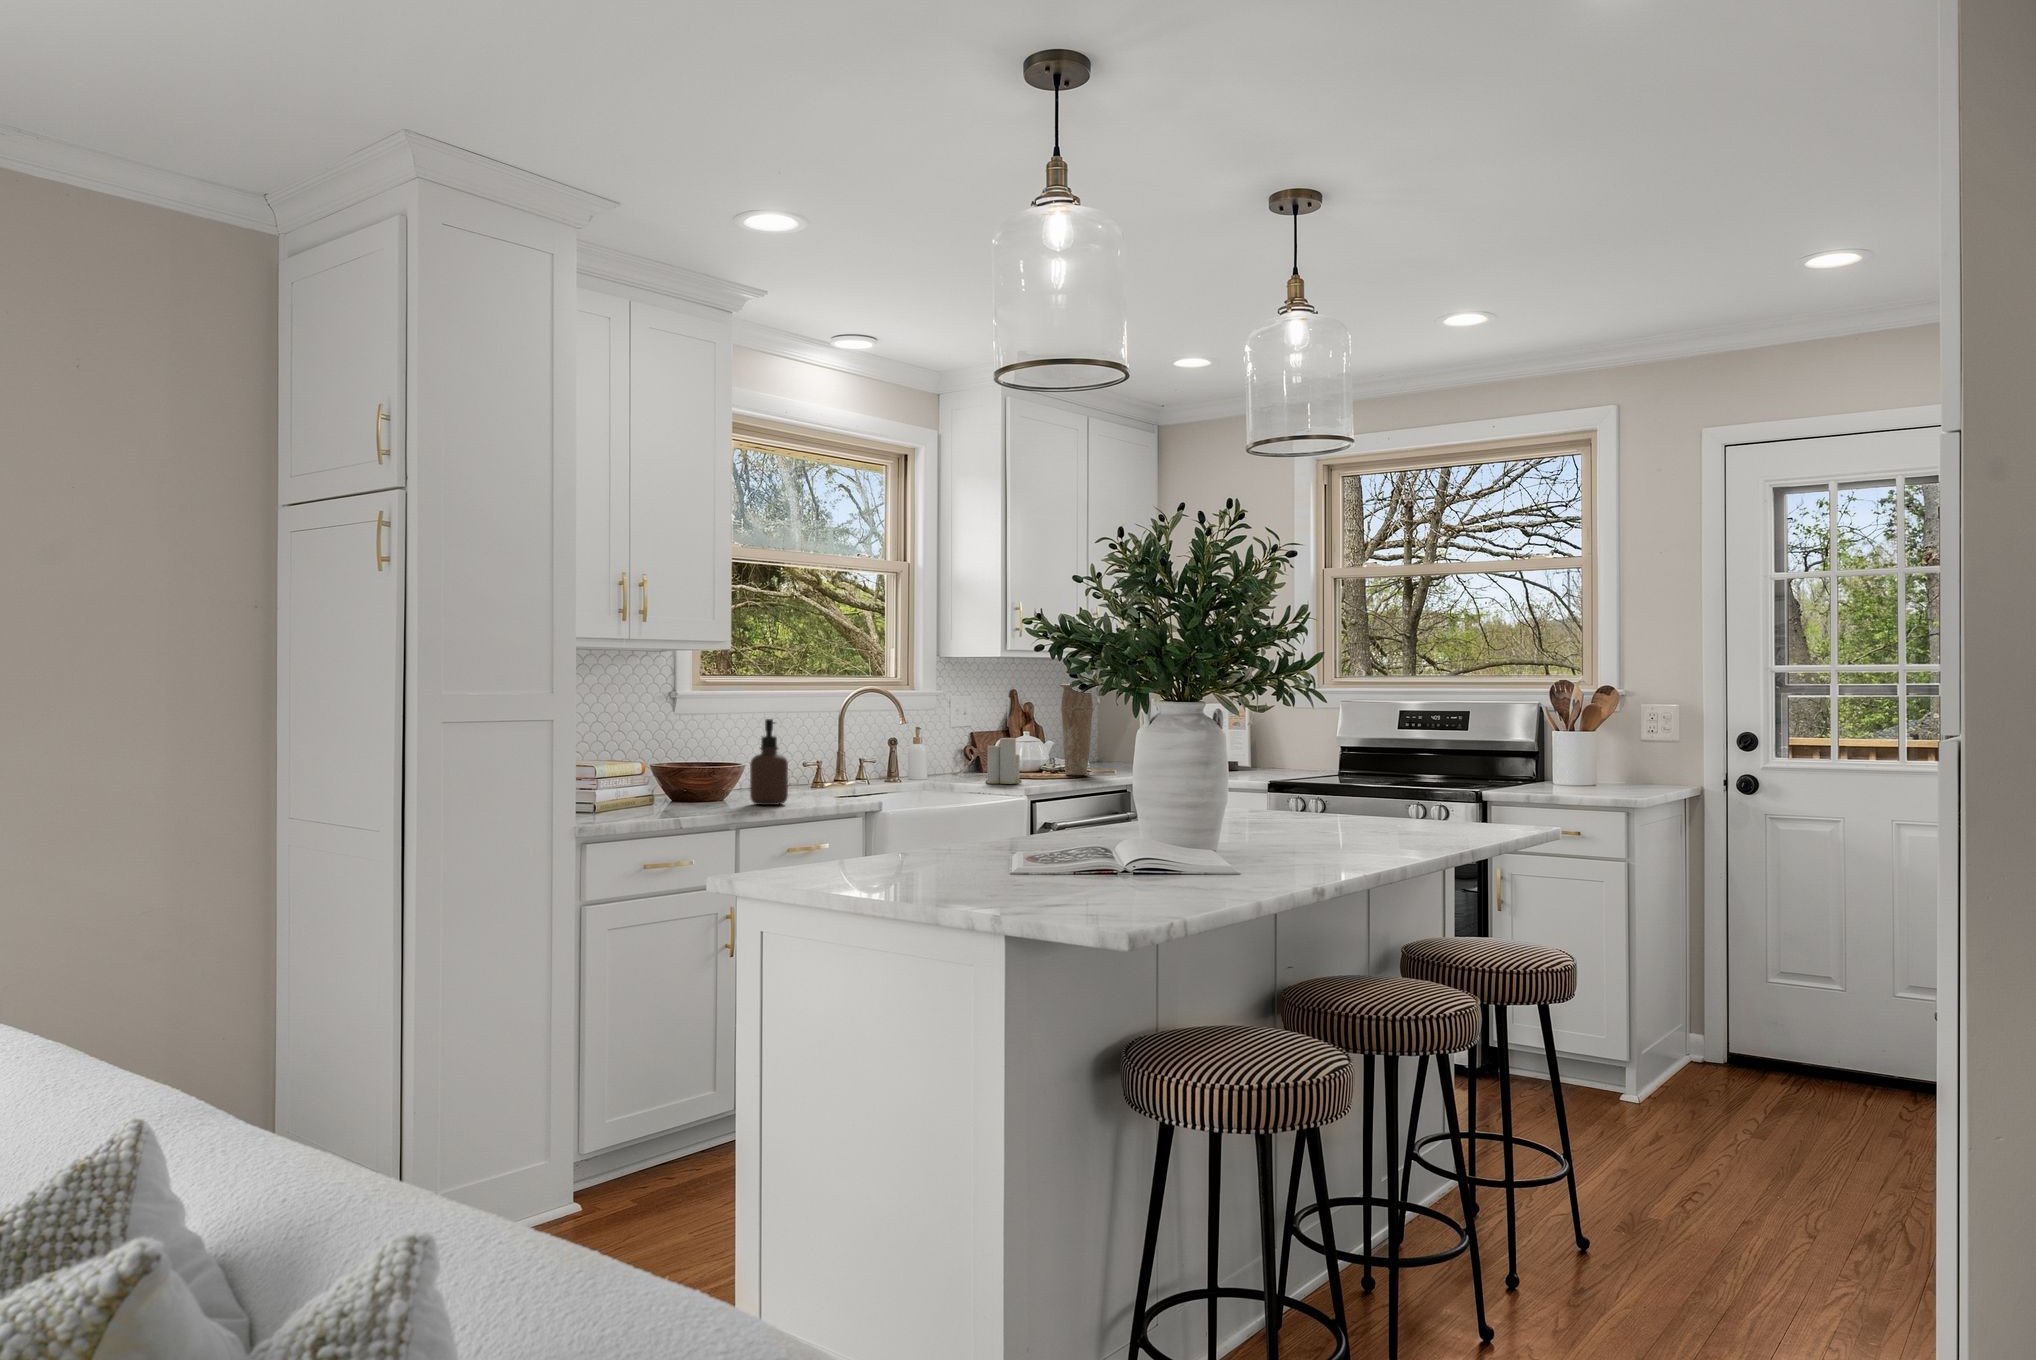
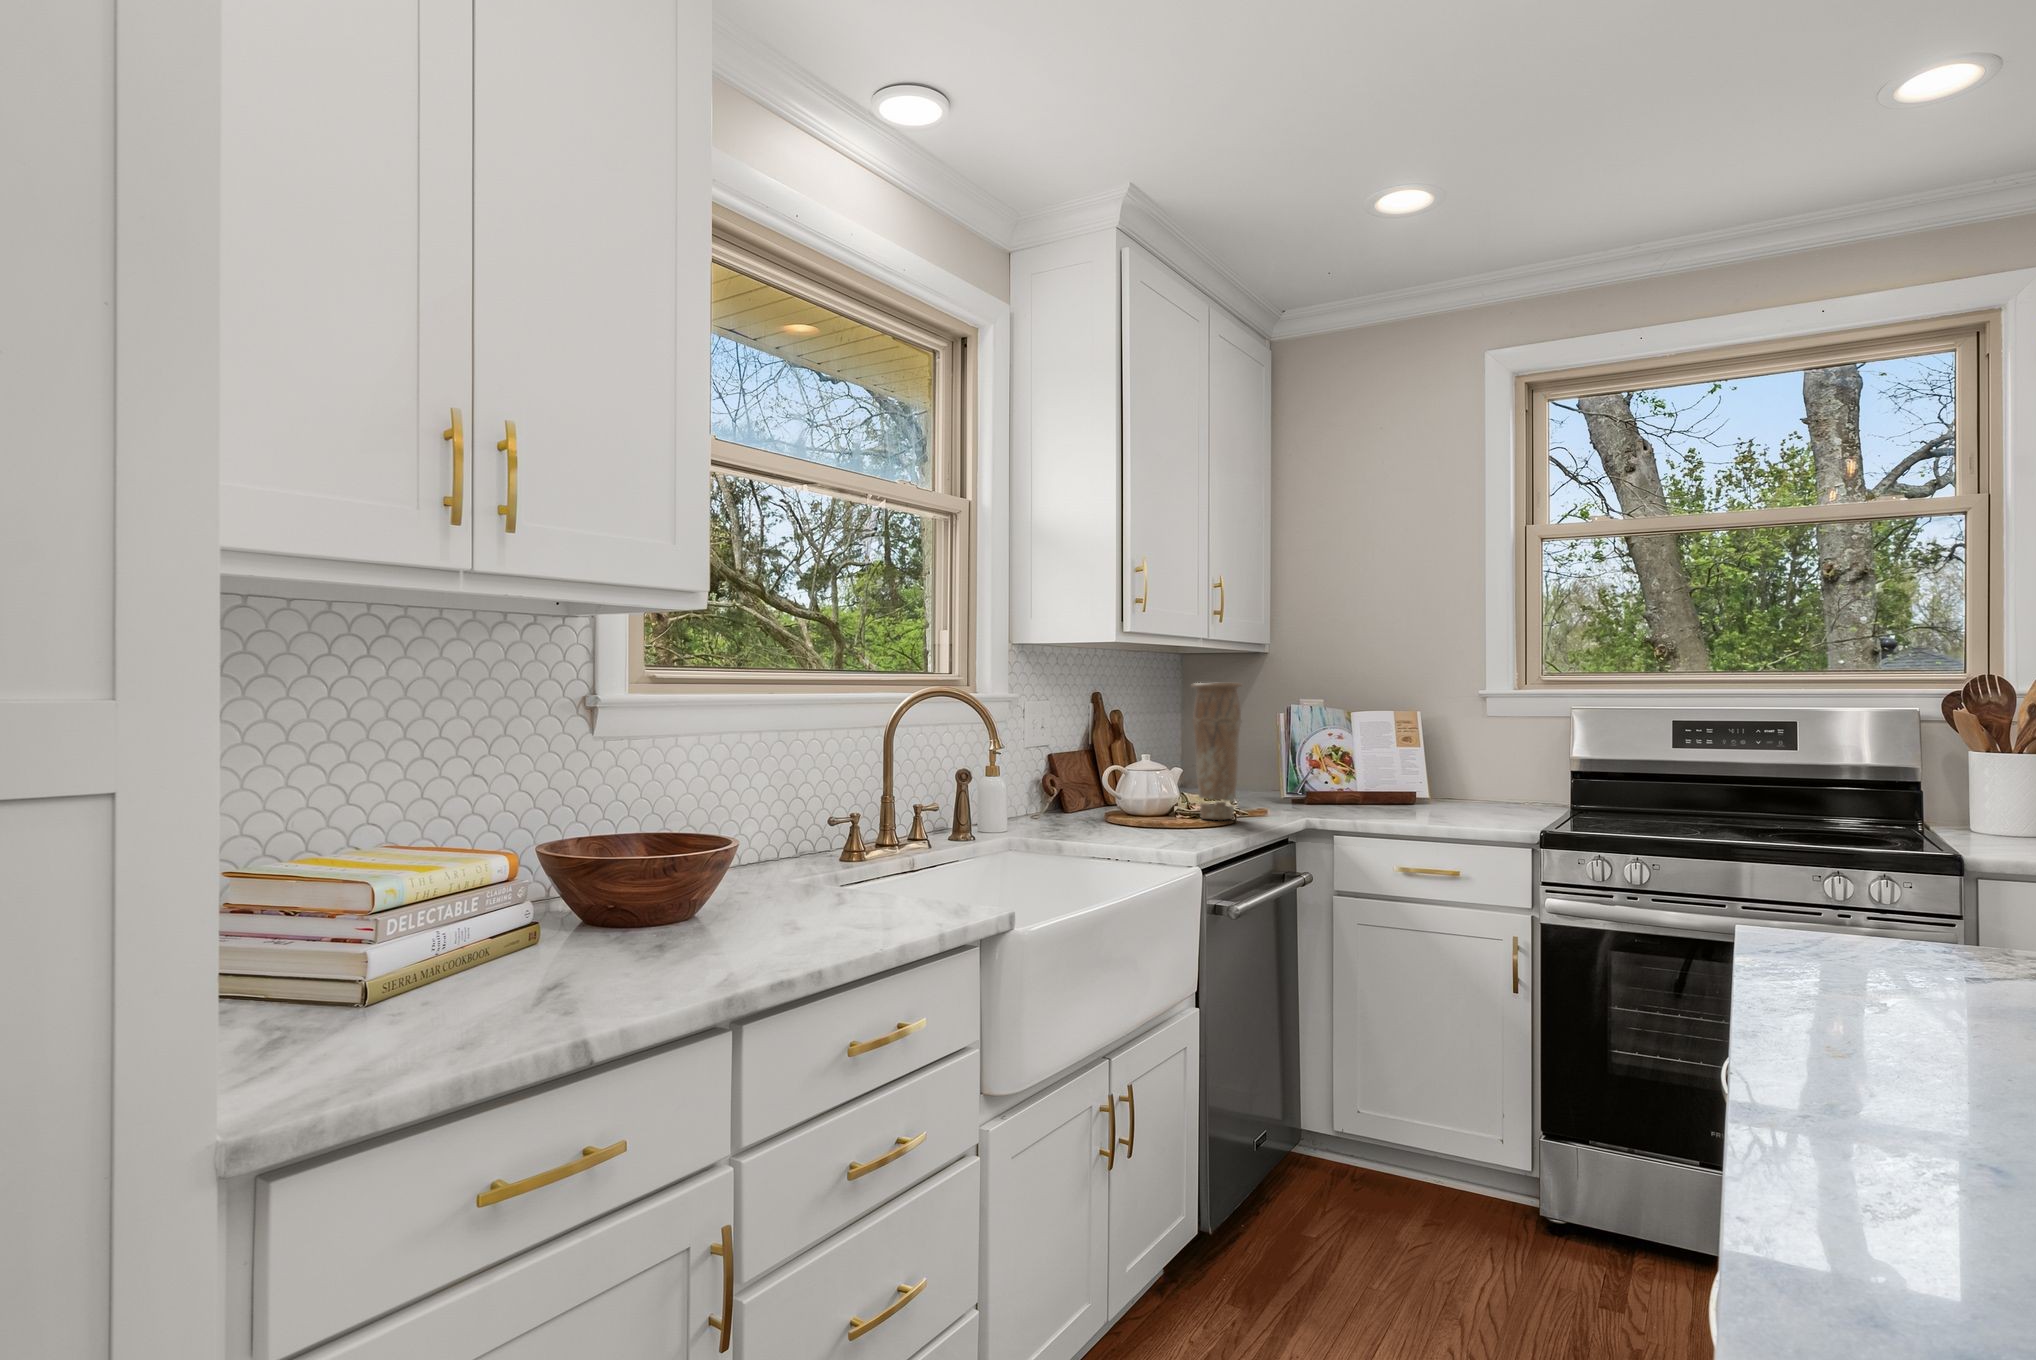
soap dispenser: present [750,719,788,805] -> none [758,747,839,935]
candle: present [985,738,1022,784] -> none [1119,760,1176,843]

